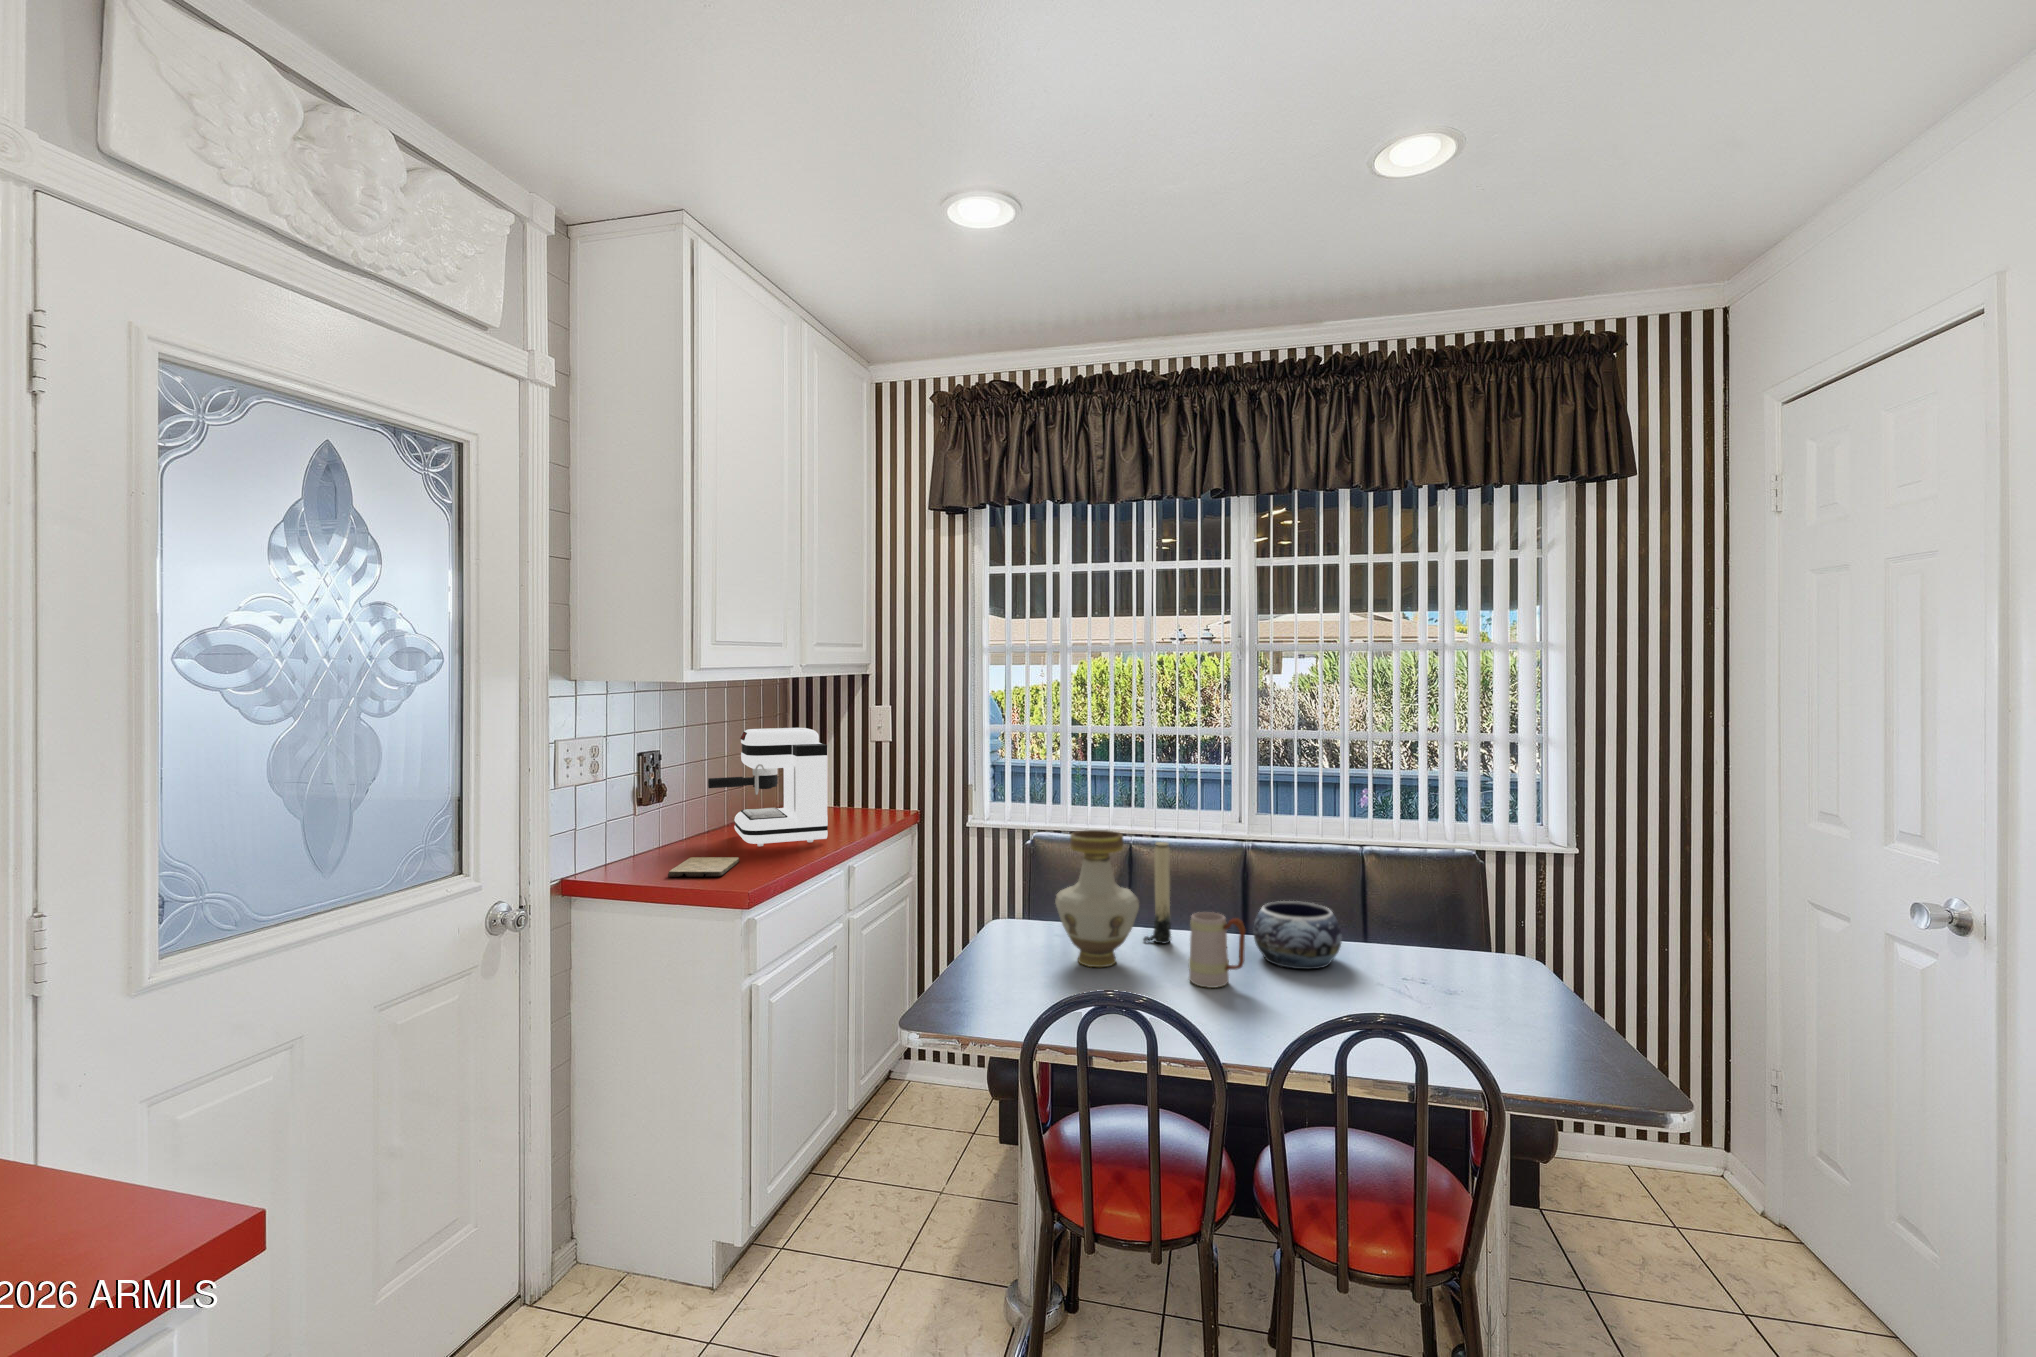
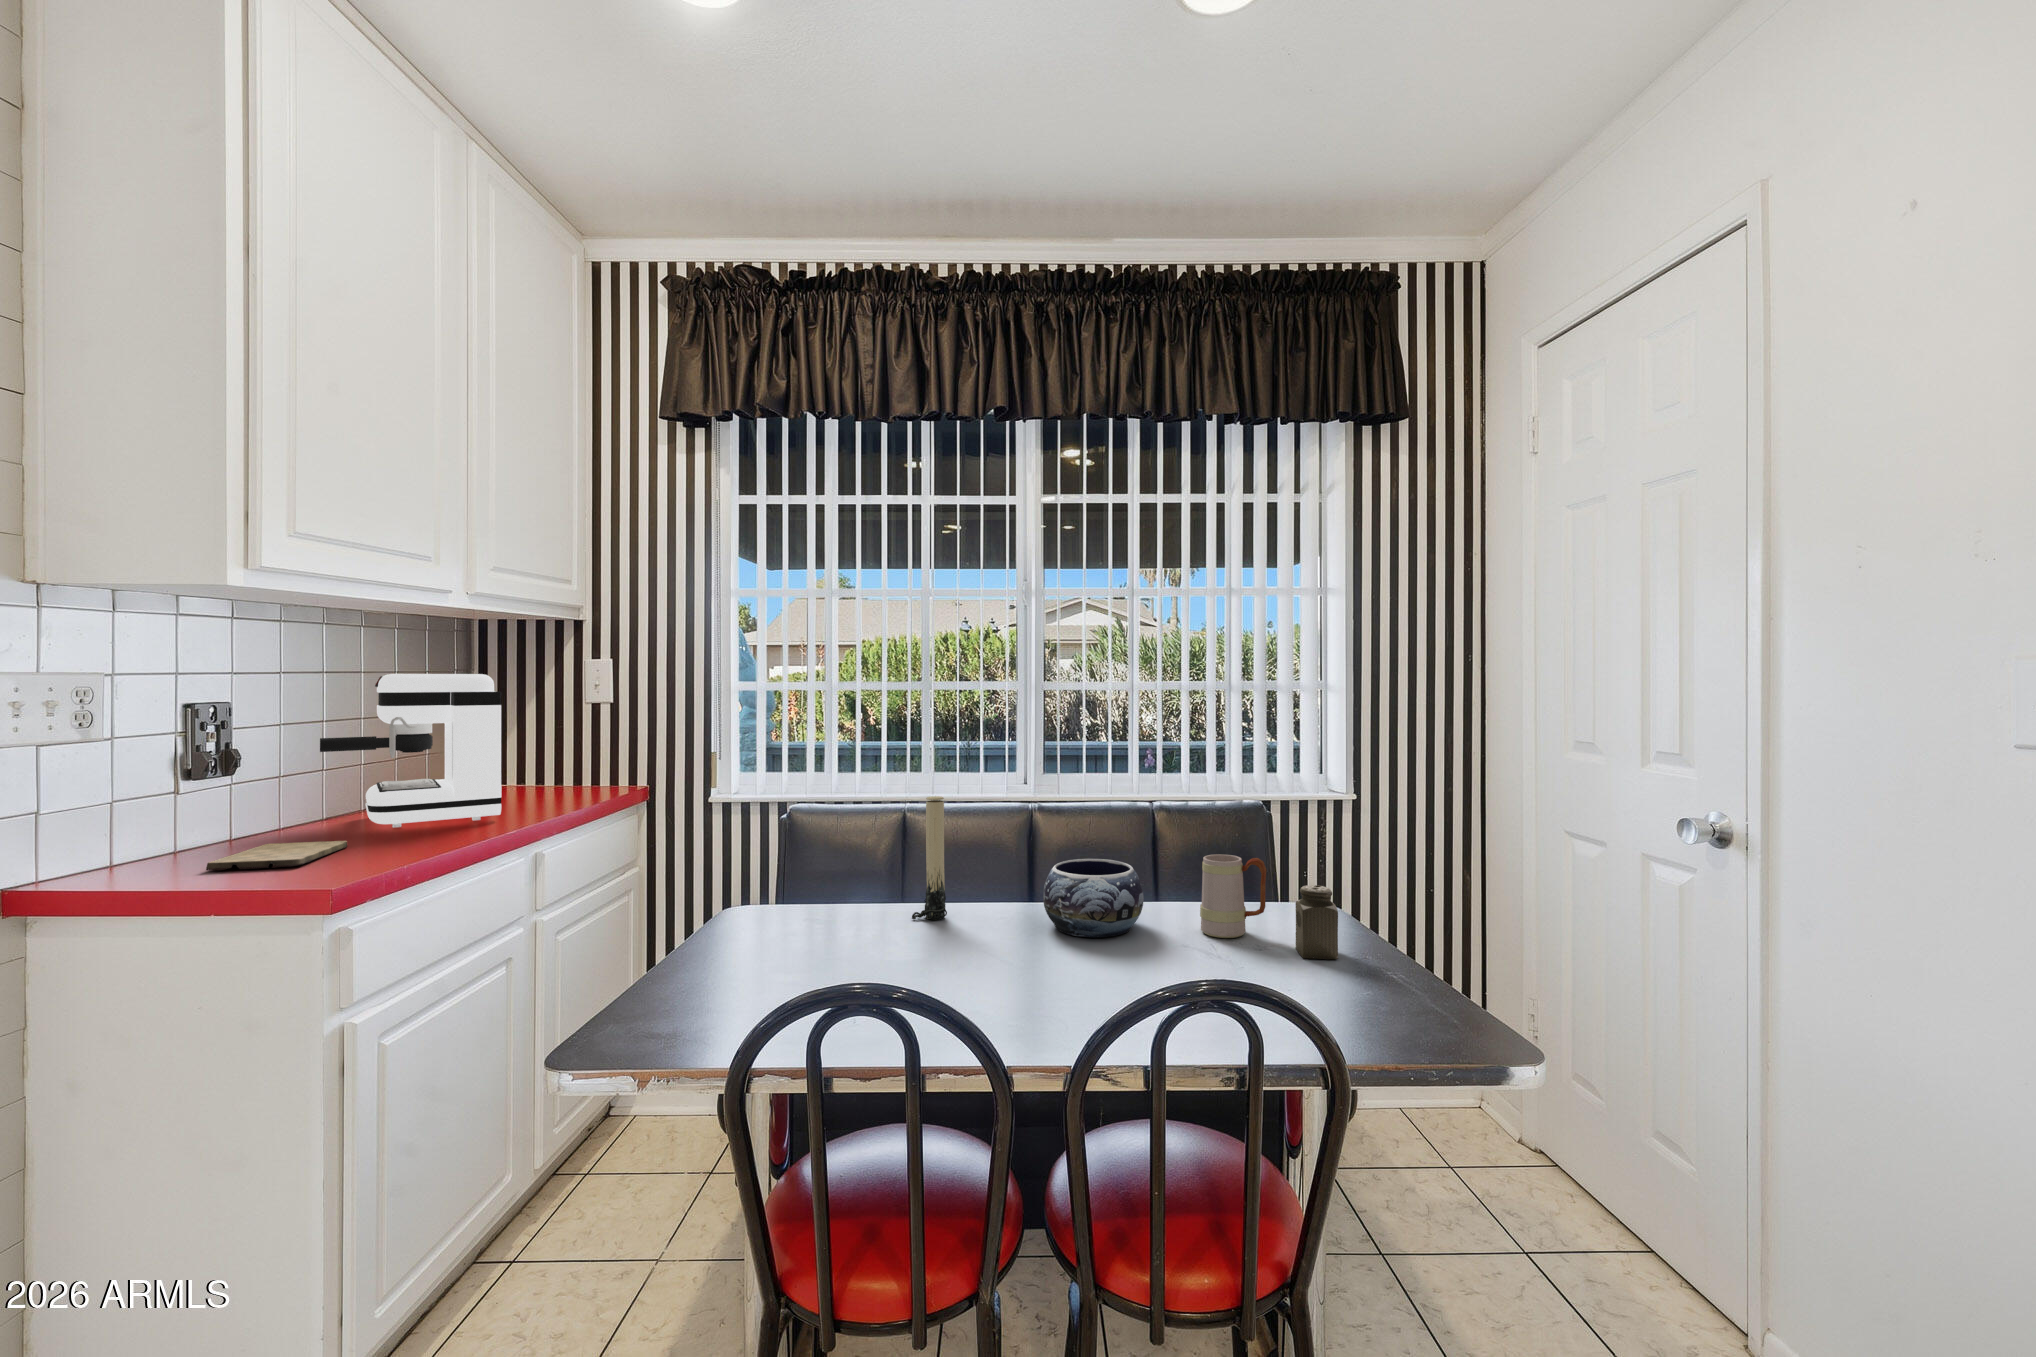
vase: present [1055,830,1139,967] -> none [797,781,905,955]
mug: present [1189,912,1245,988] -> present [1200,854,1267,938]
salt shaker: none [1478,939,1516,1005] -> present [1296,885,1338,959]

